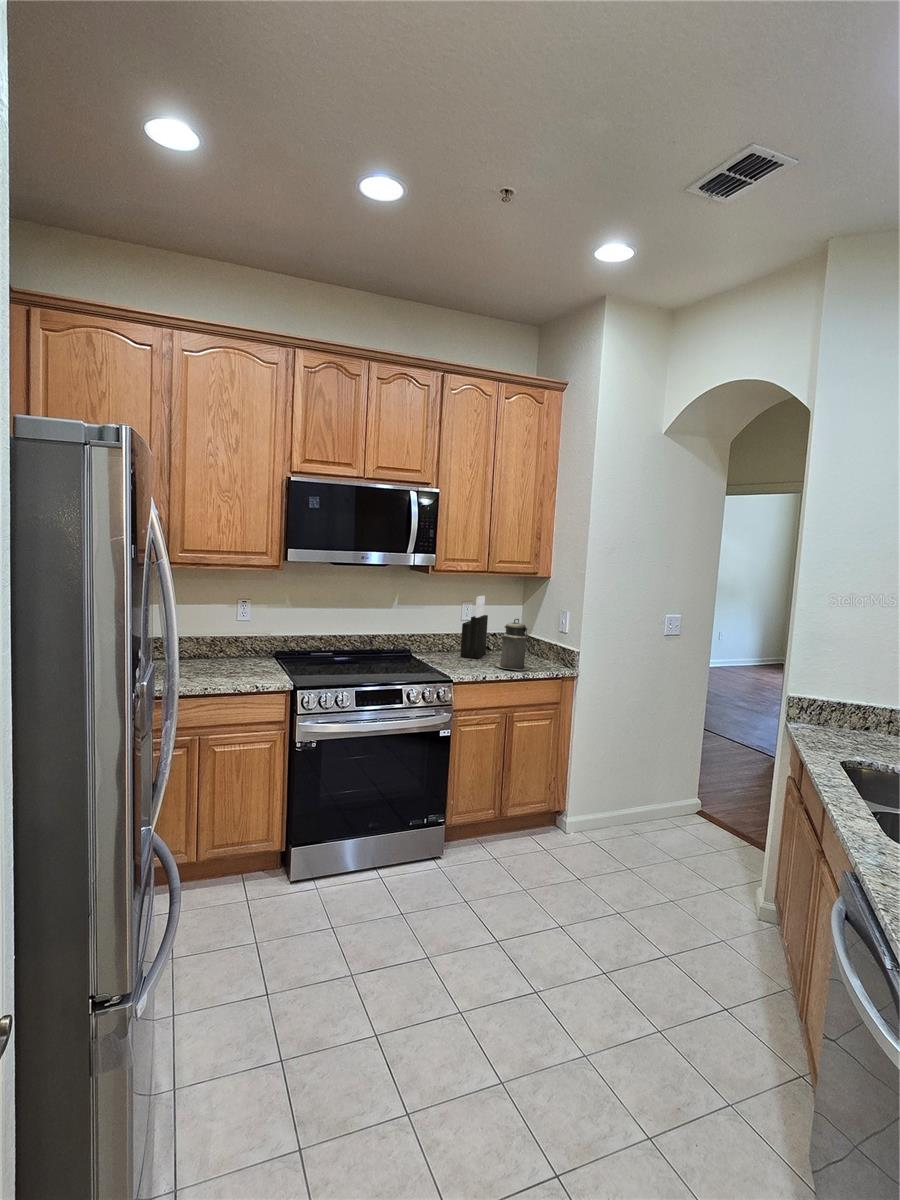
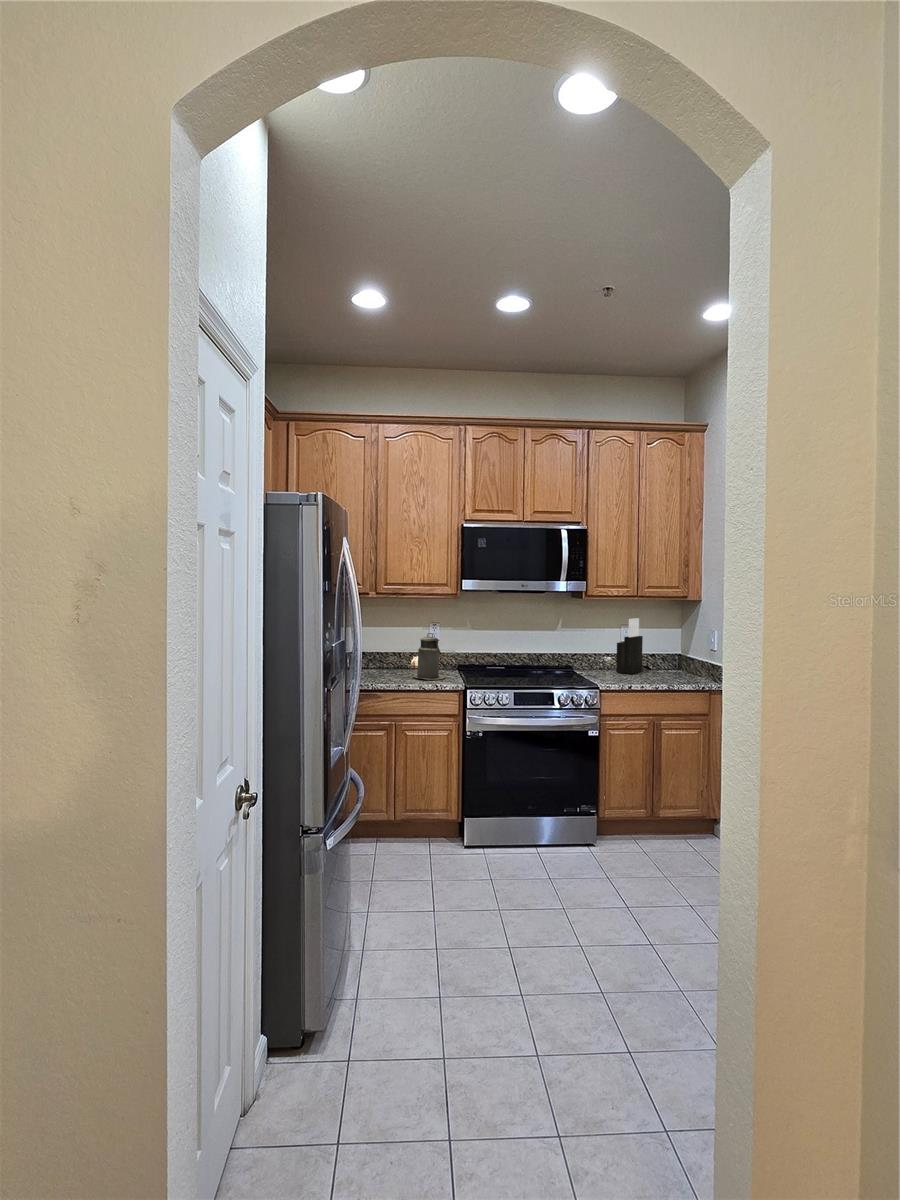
canister: present [495,619,530,670] -> present [414,633,445,680]

